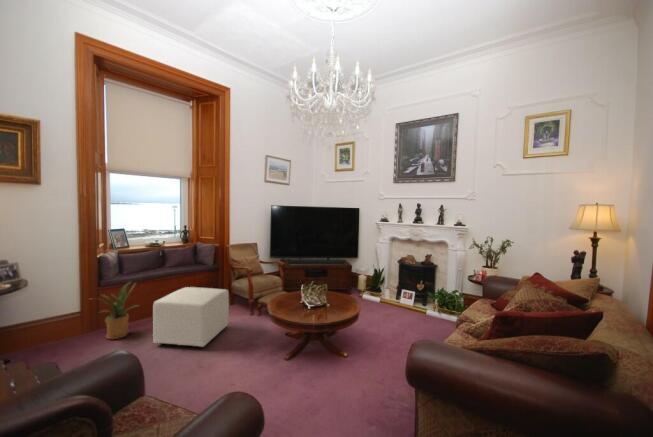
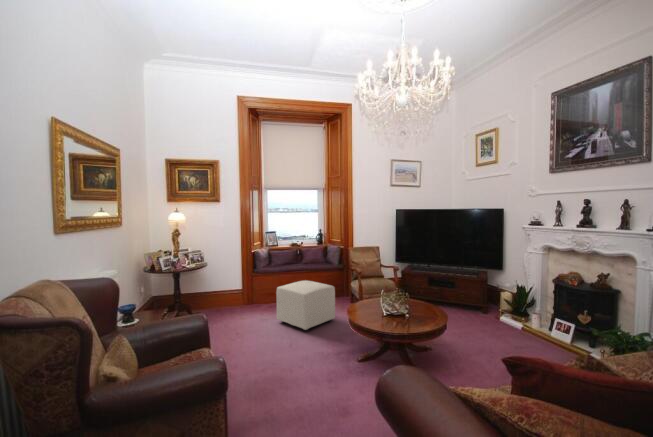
house plant: present [104,284,137,339] -> none [242,271,278,312]

